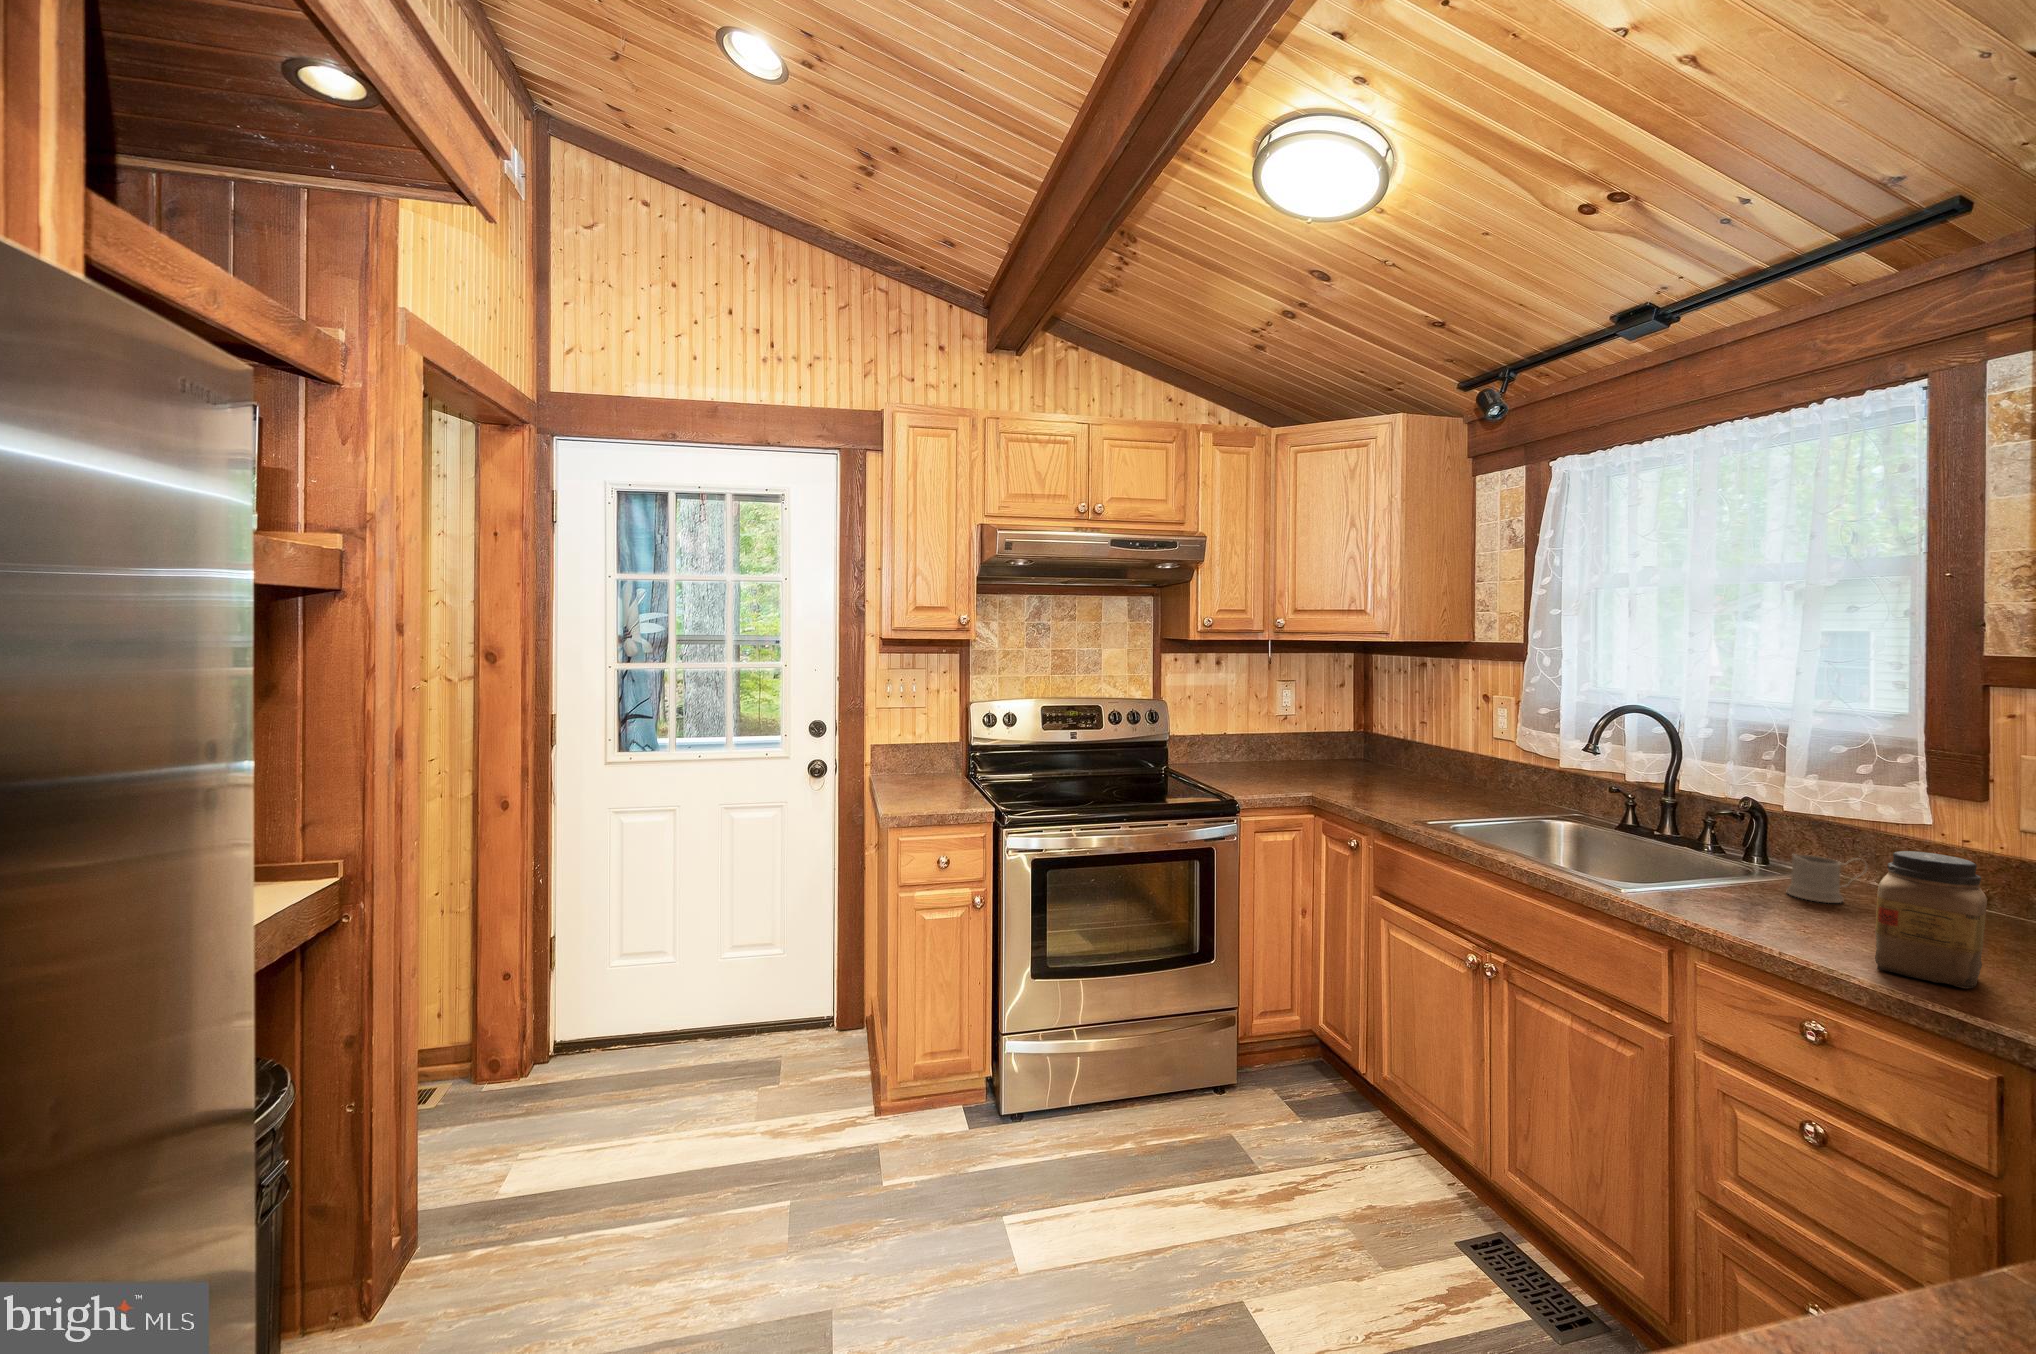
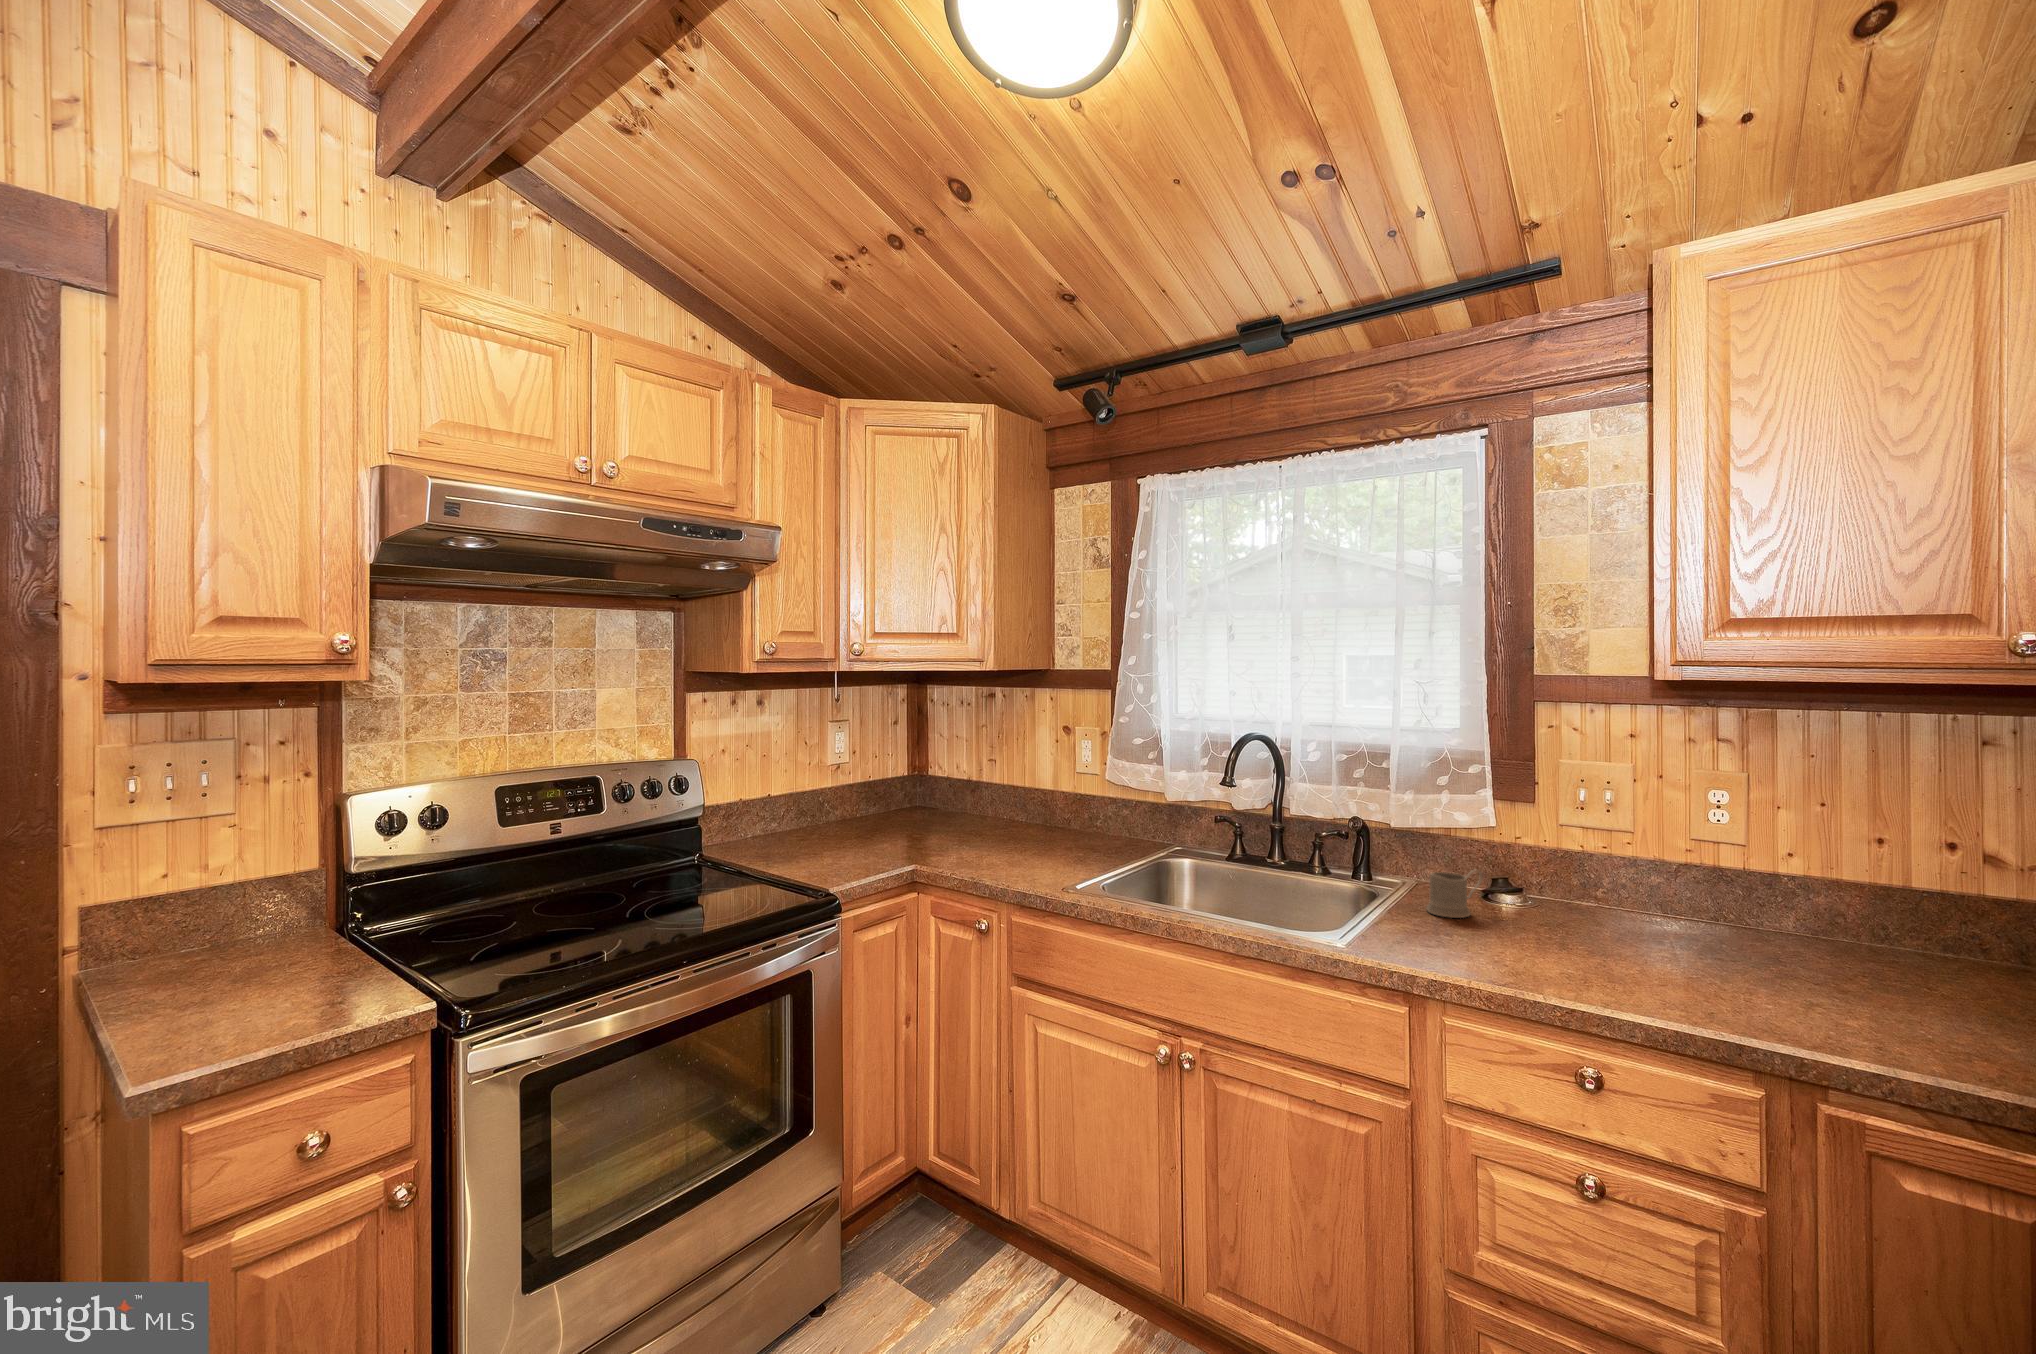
jar: present [1875,851,1987,988] -> none [1579,867,1678,997]

